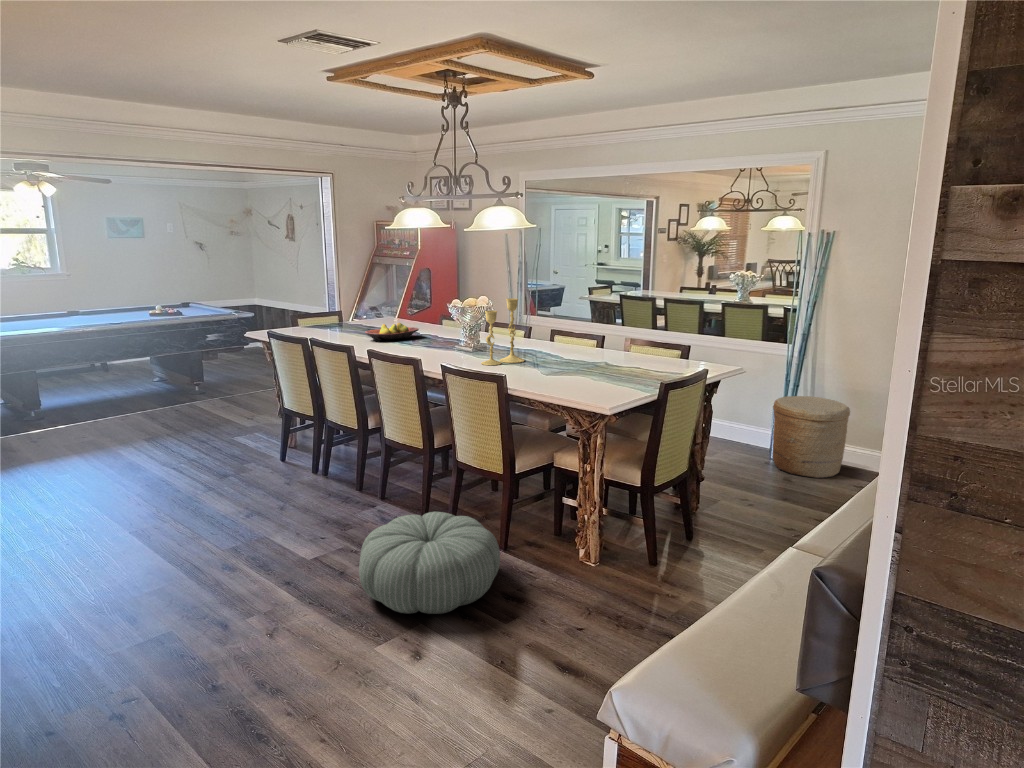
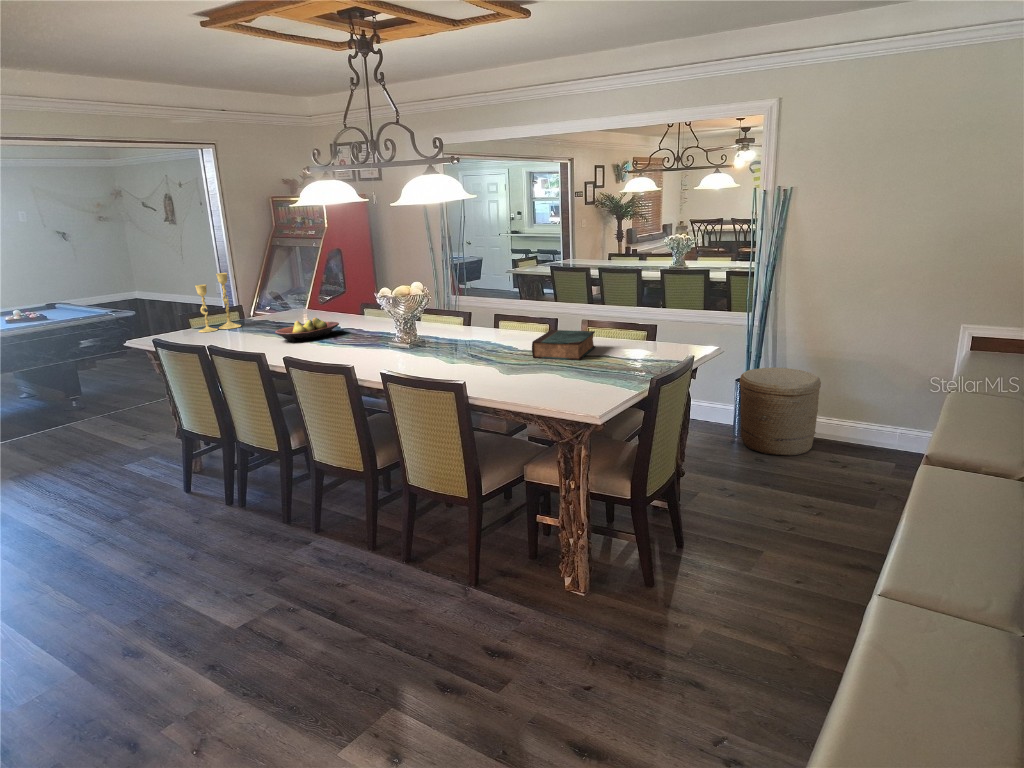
candlestick: present [481,298,524,365] -> present [195,273,241,332]
book: none [574,344,633,369] -> present [532,330,595,360]
pouf: present [359,512,500,614] -> none [305,553,478,693]

